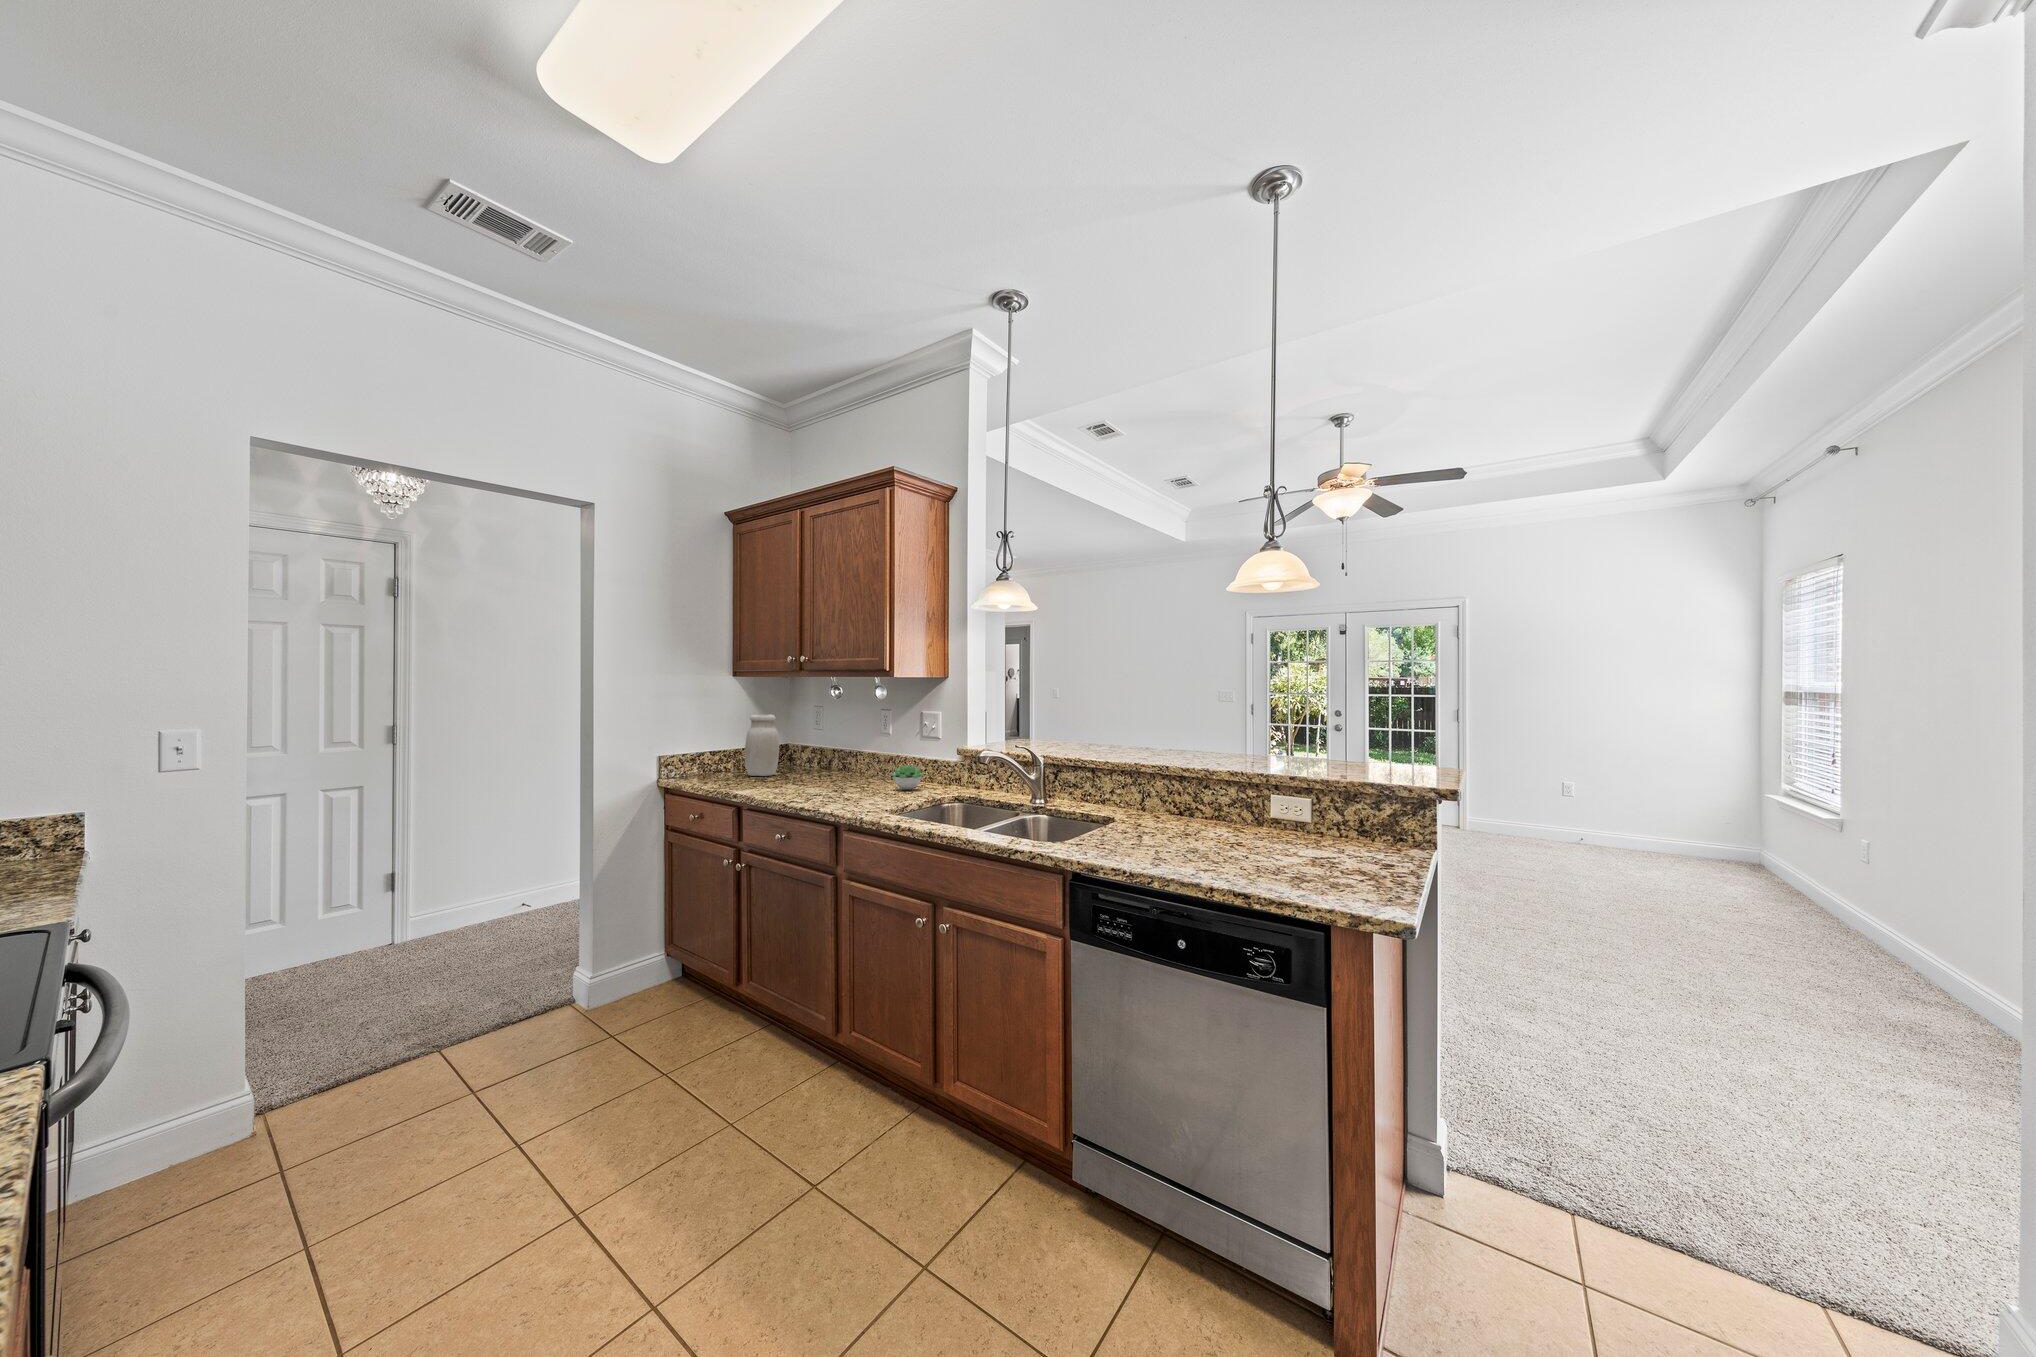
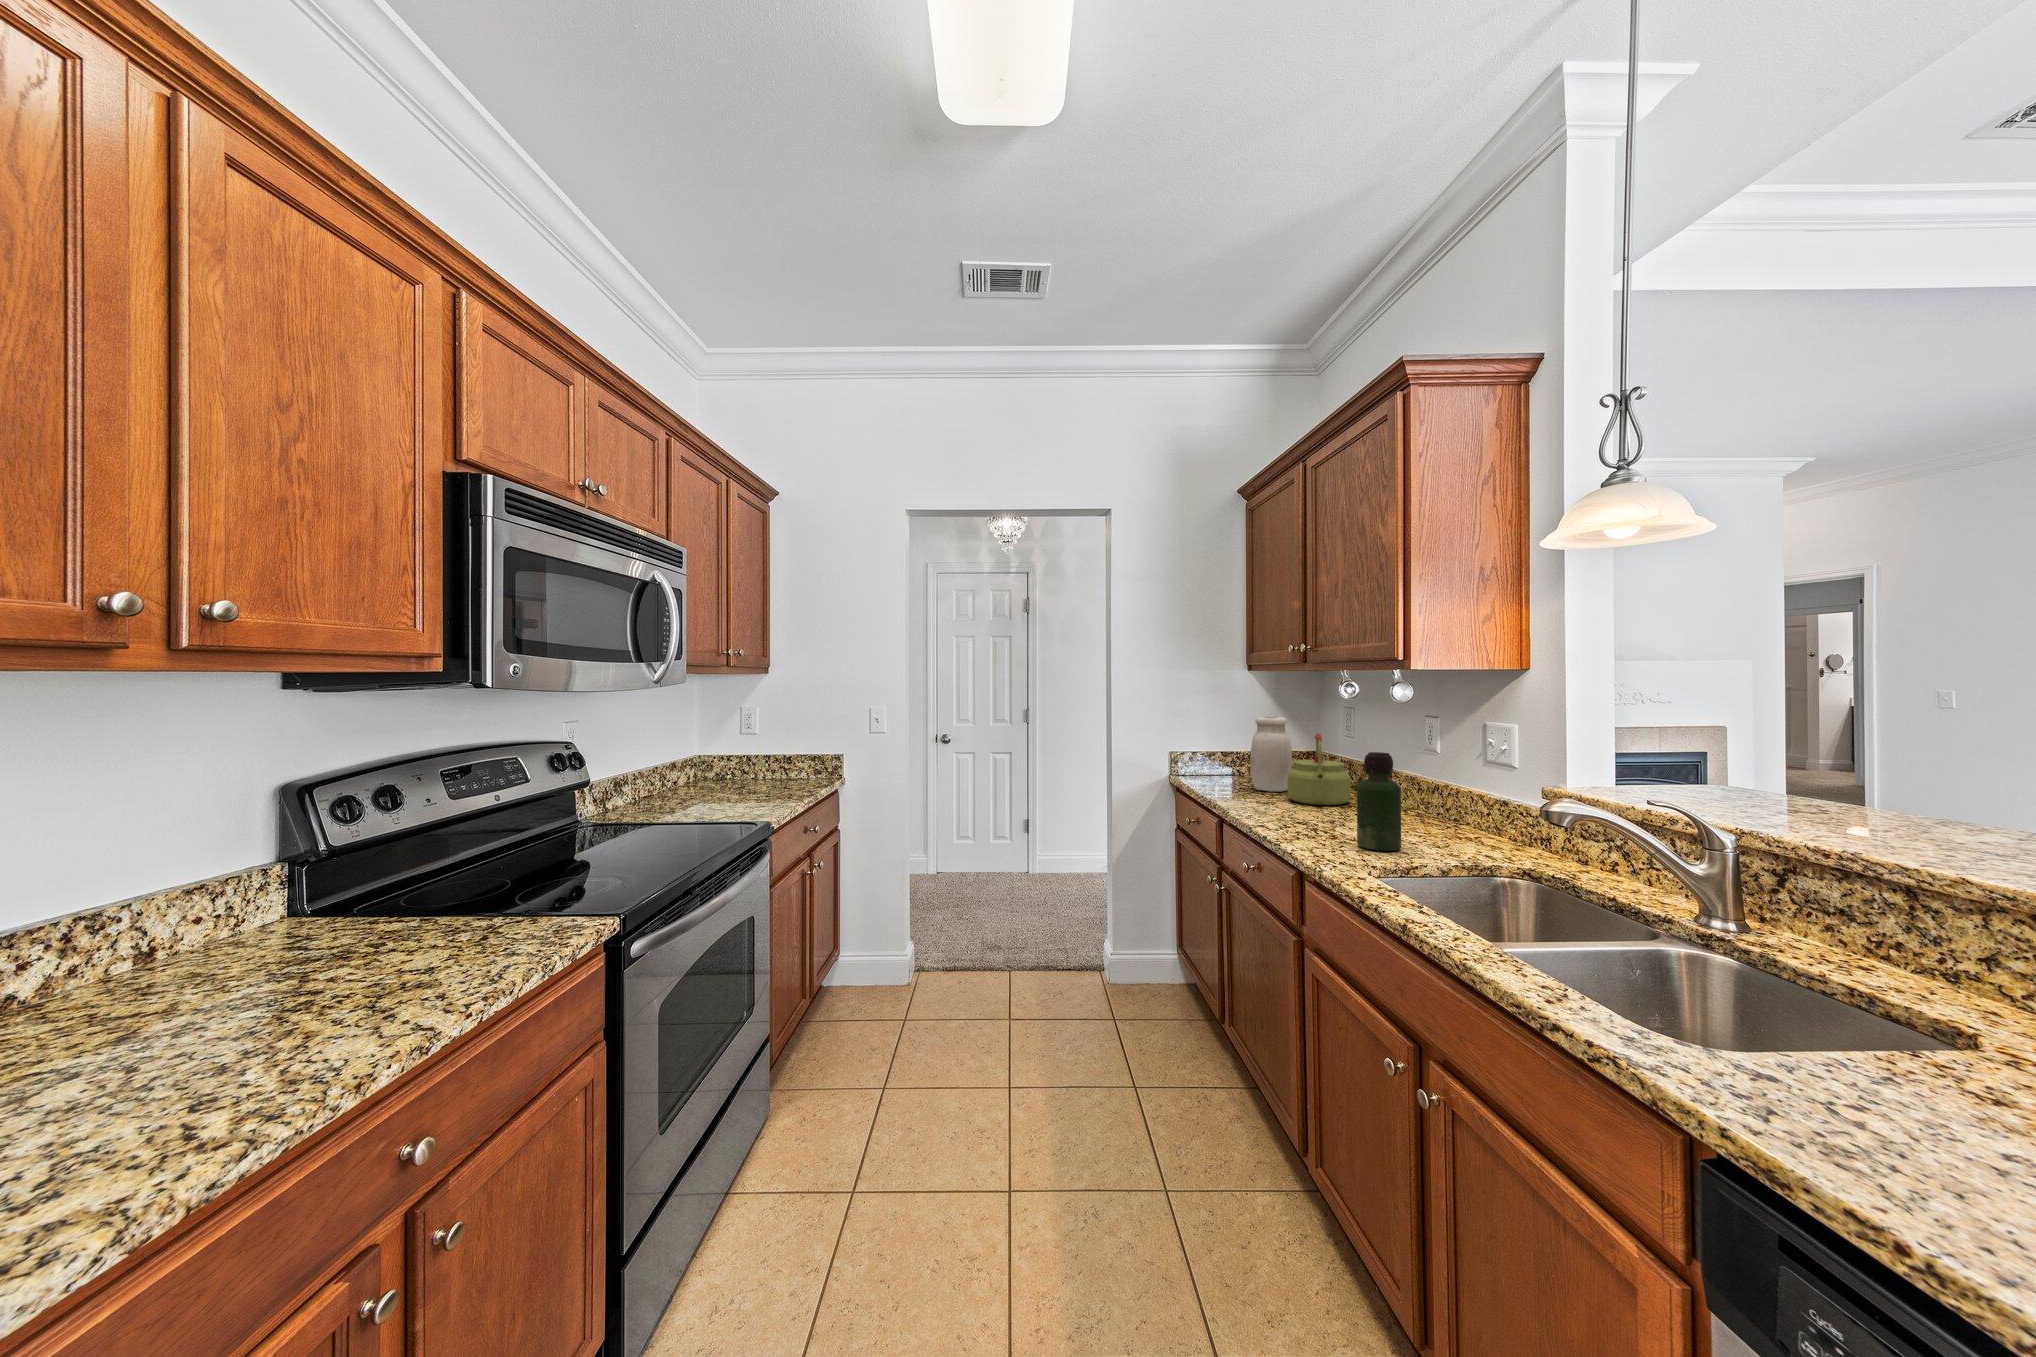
kettle: none [783,725,829,780] -> present [1287,733,1351,805]
bottle: none [859,731,886,796] -> present [1357,752,1401,851]
succulent plant: present [890,765,925,790] -> none [1415,805,1480,844]

